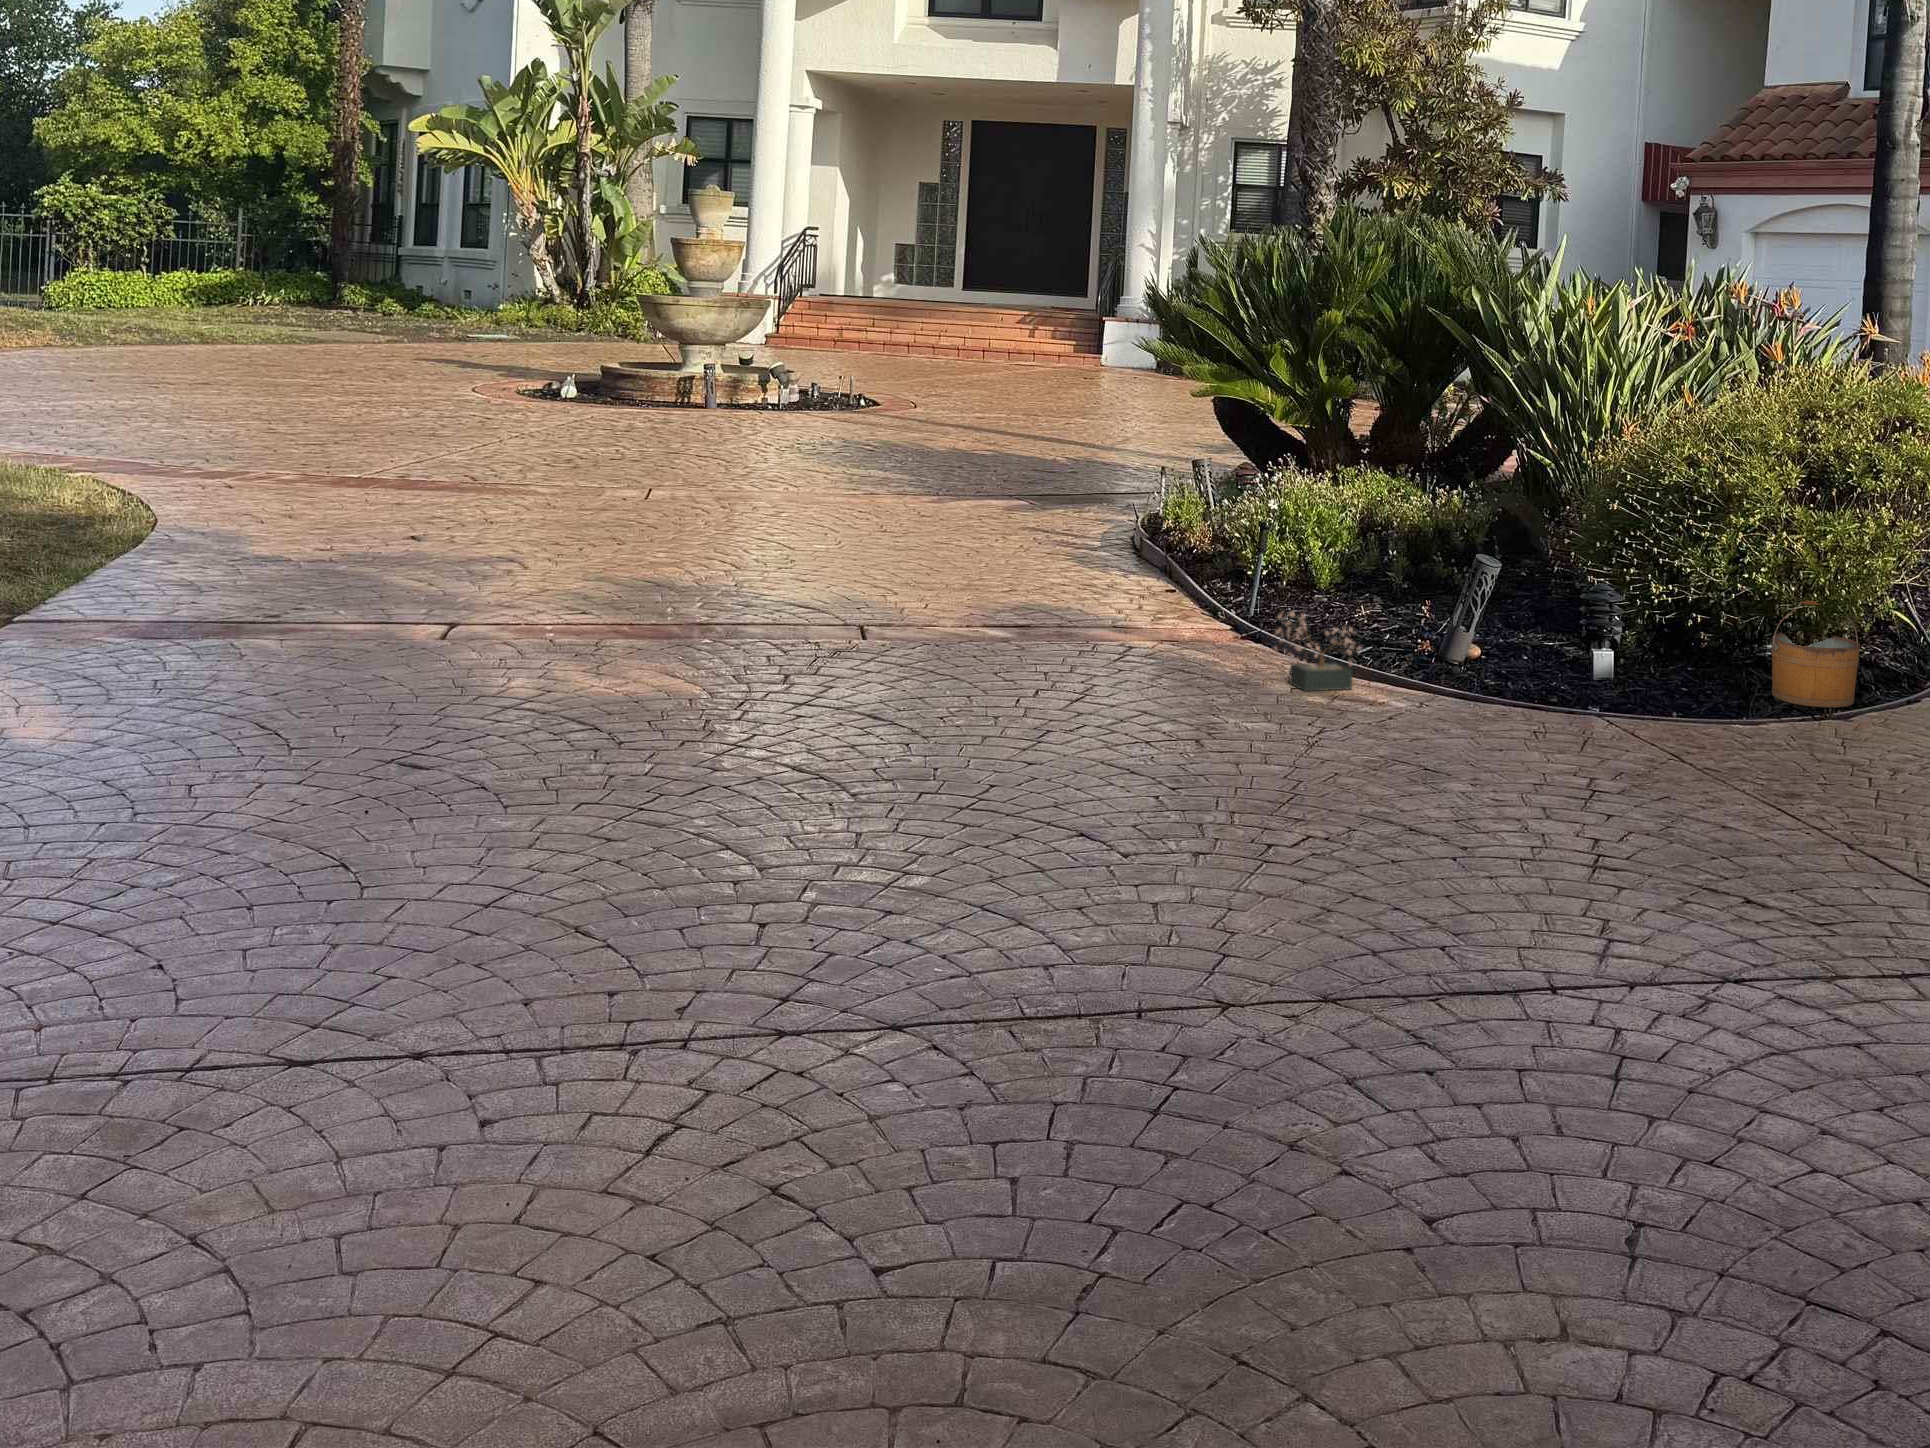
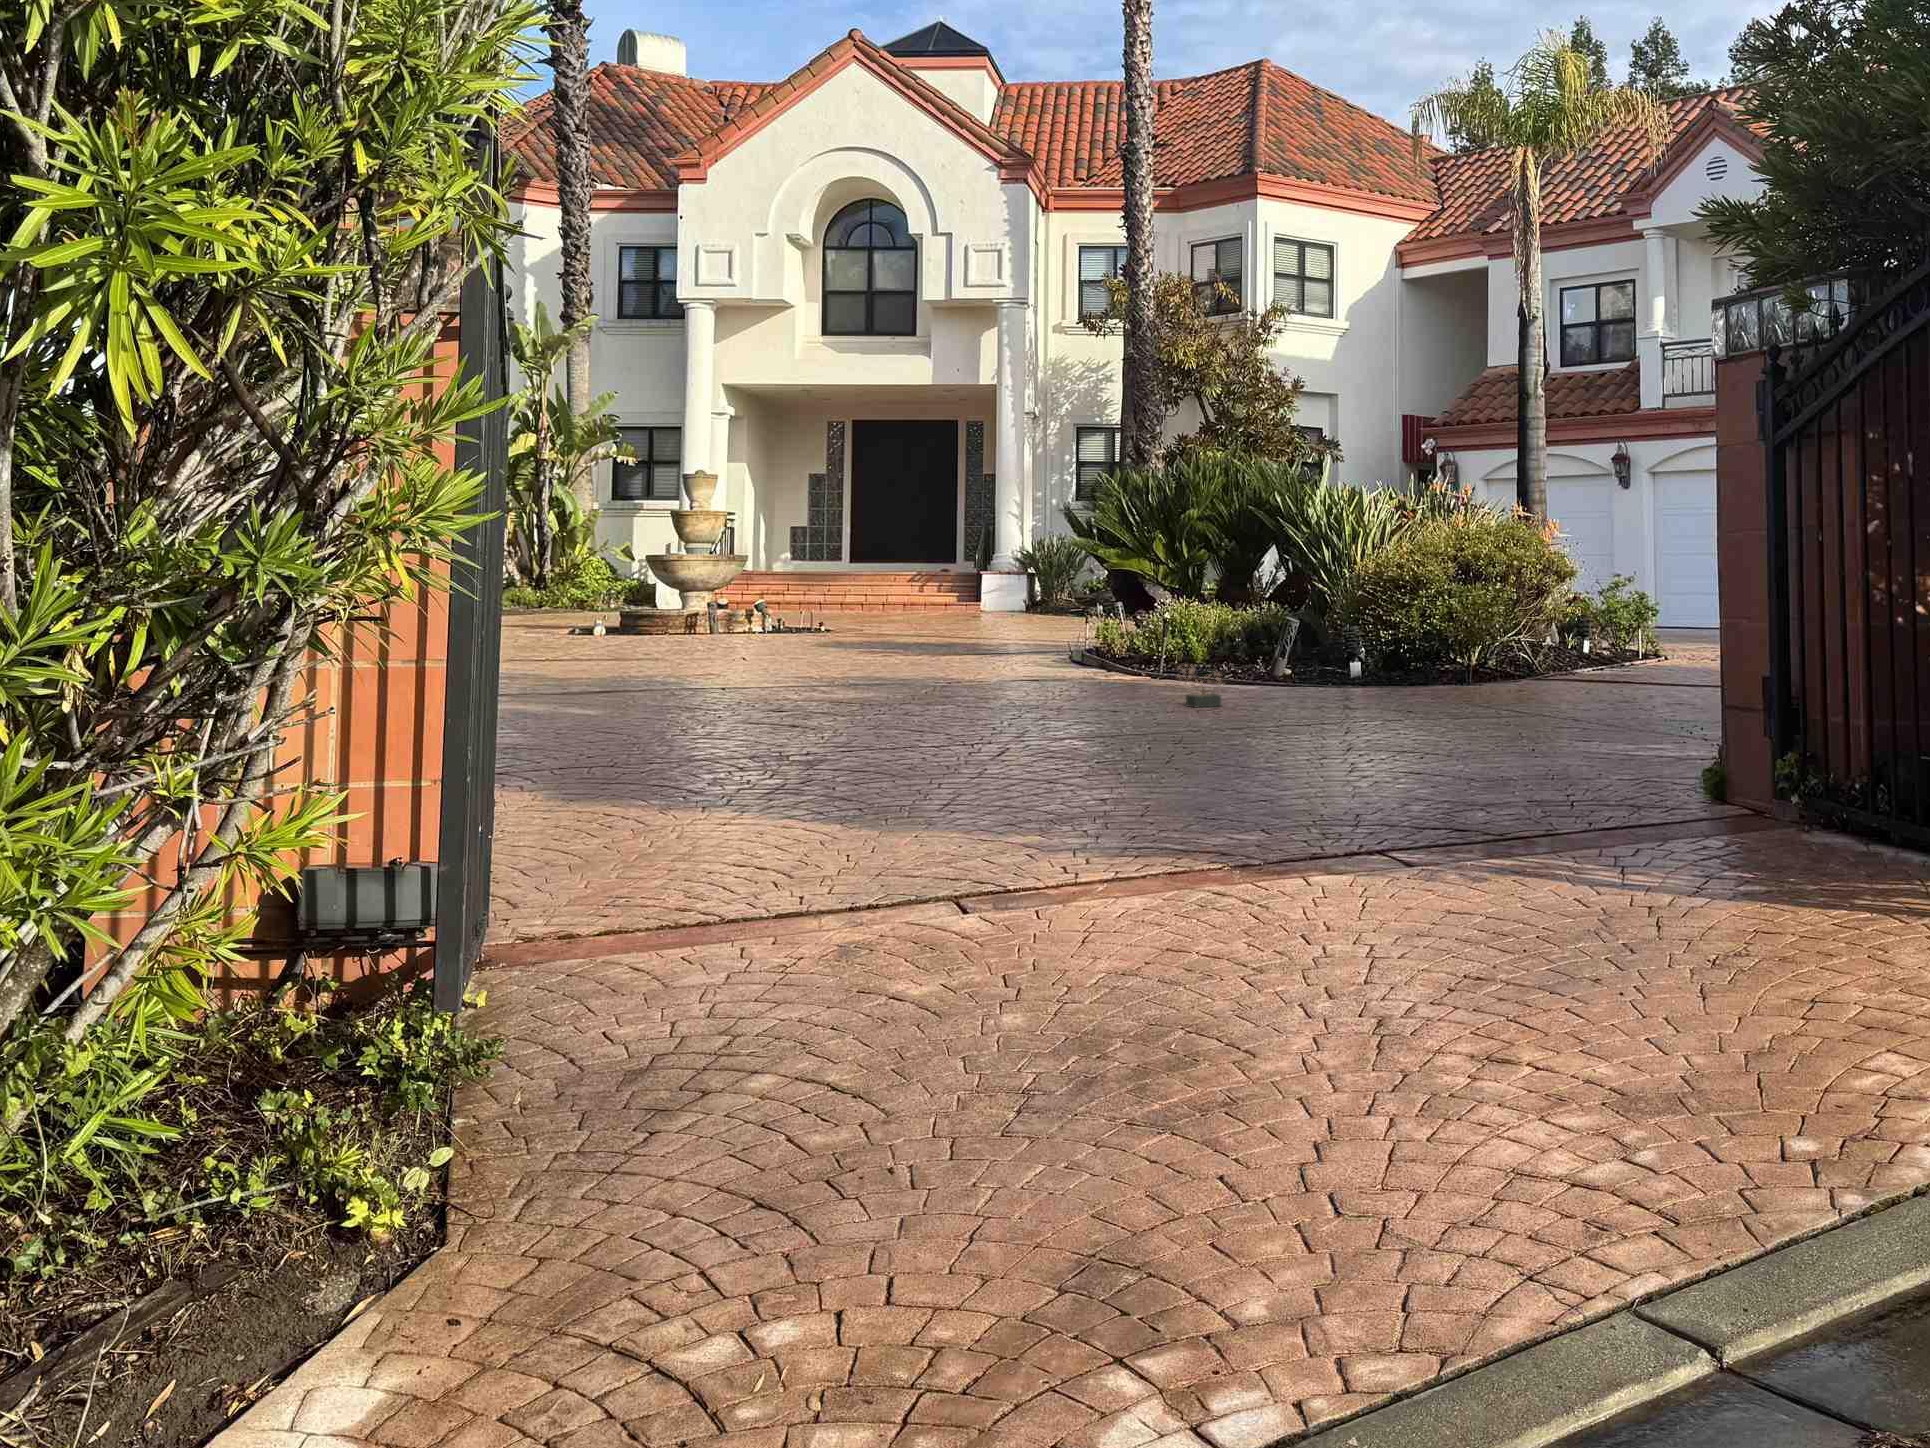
bucket: present [1772,600,1860,708] -> none [1453,645,1501,704]

